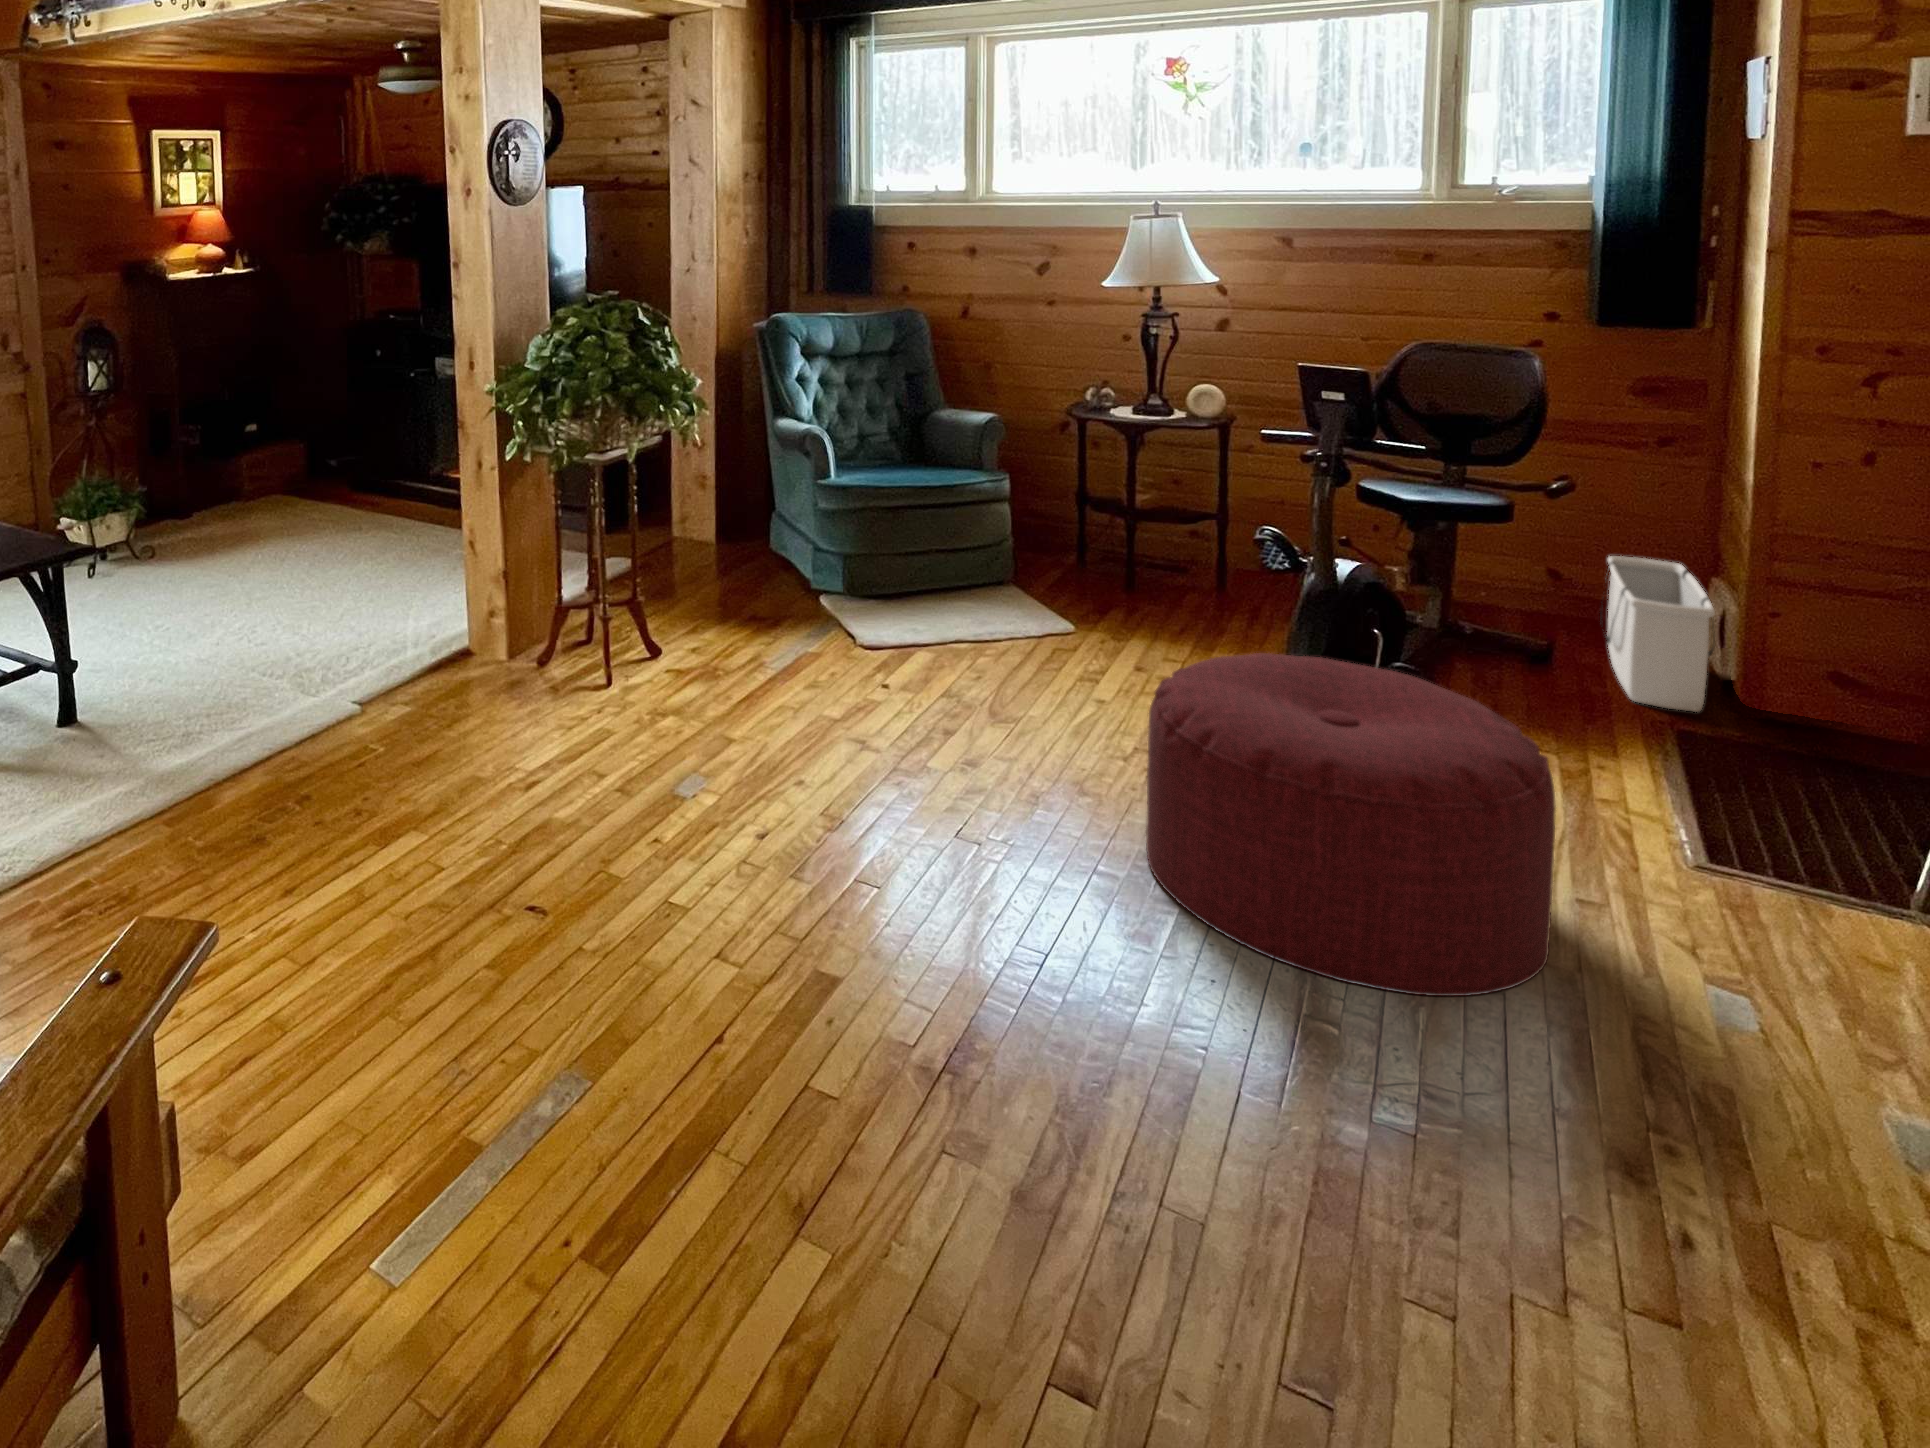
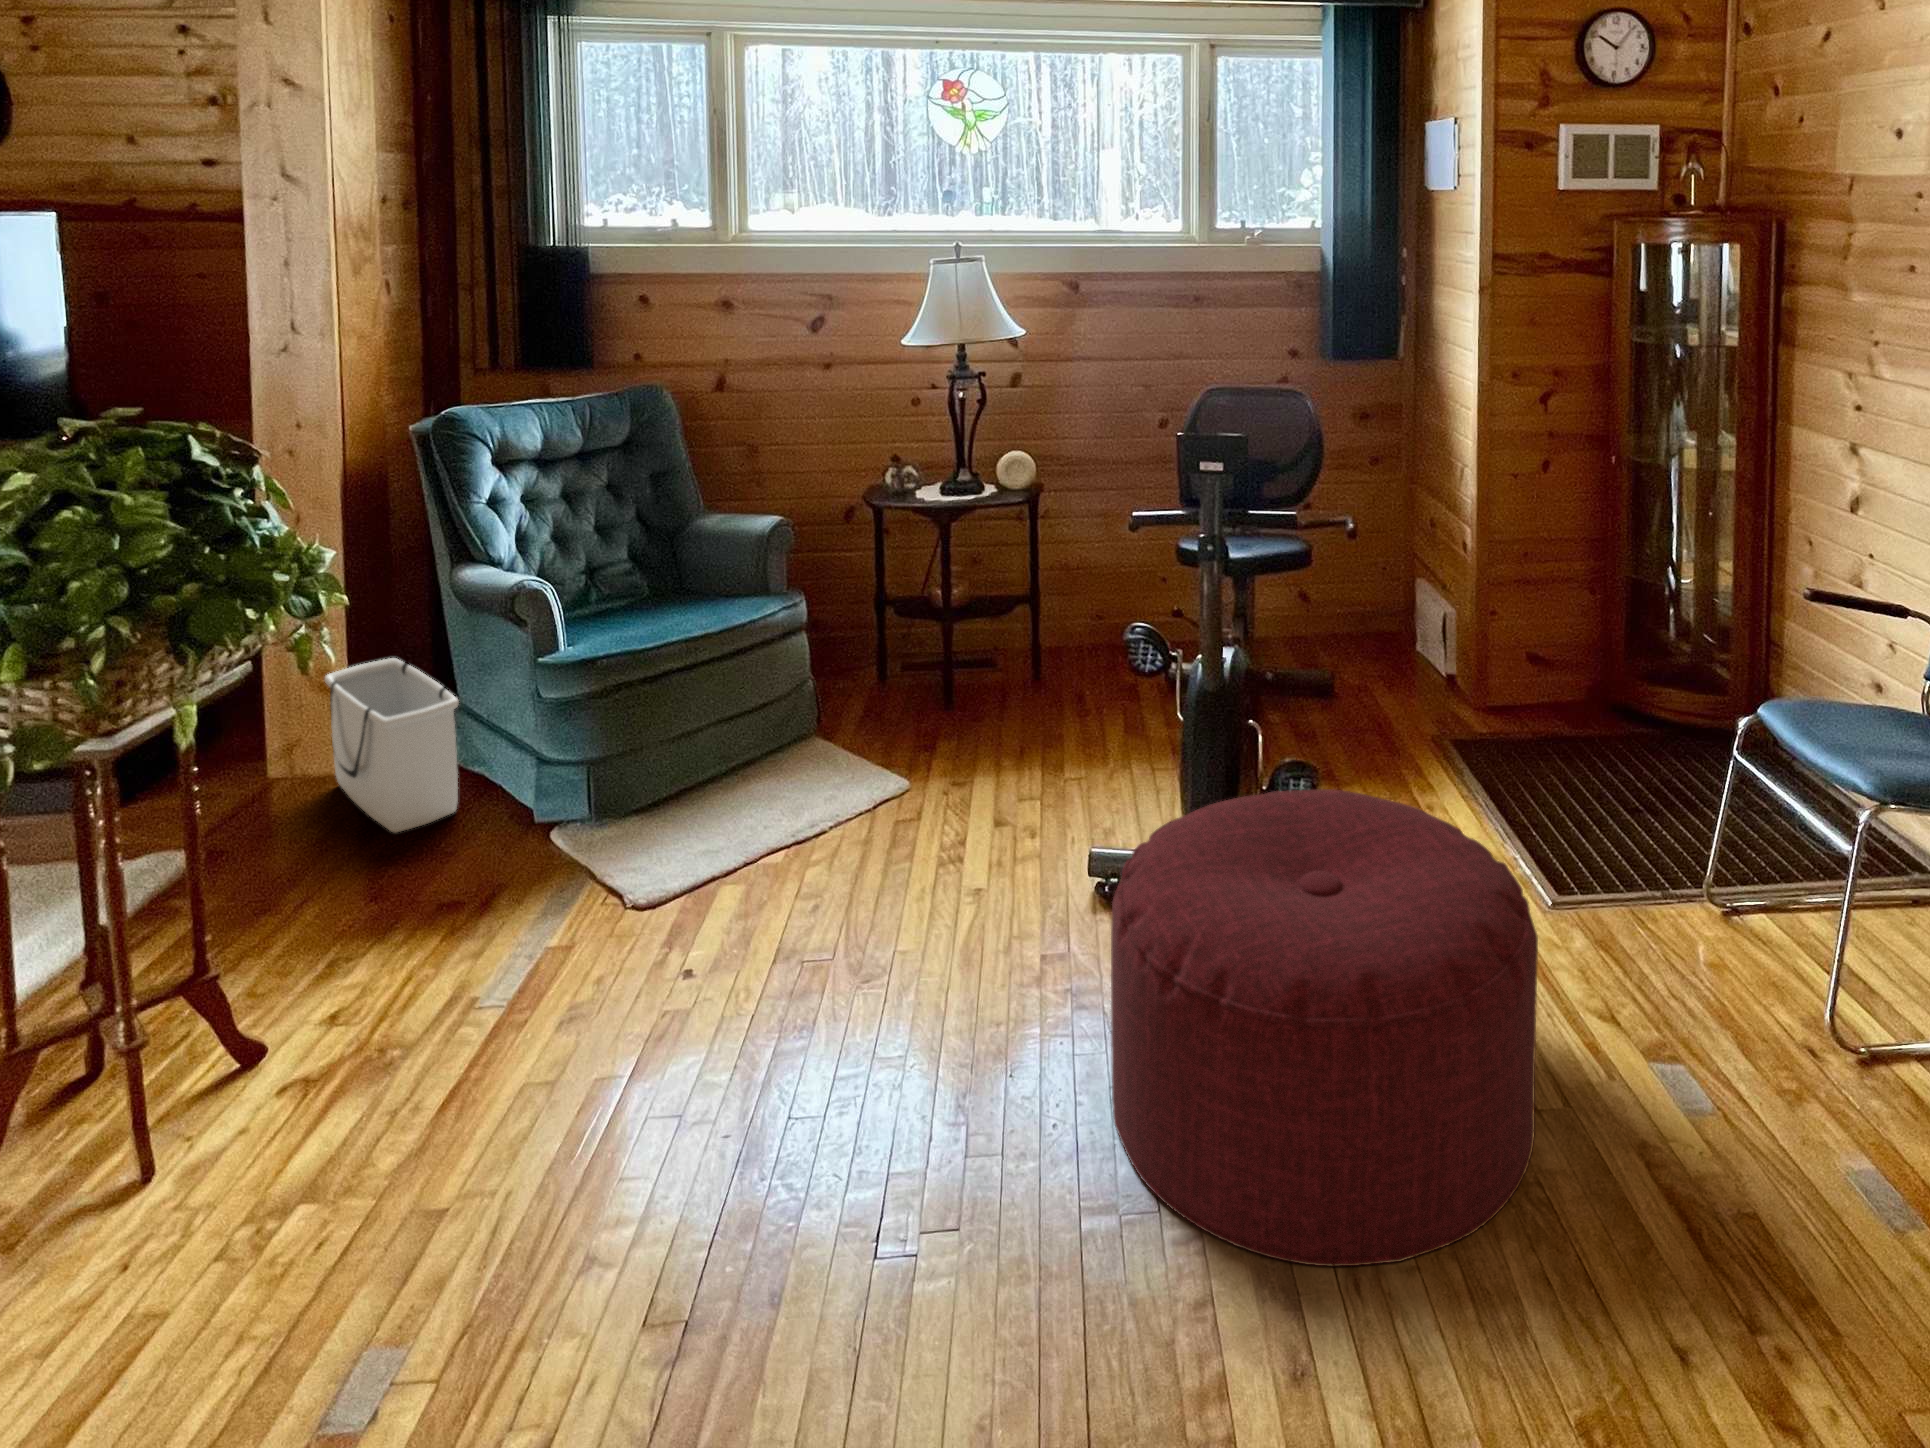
storage bin: present [1606,556,1715,712] -> present [325,658,459,832]

